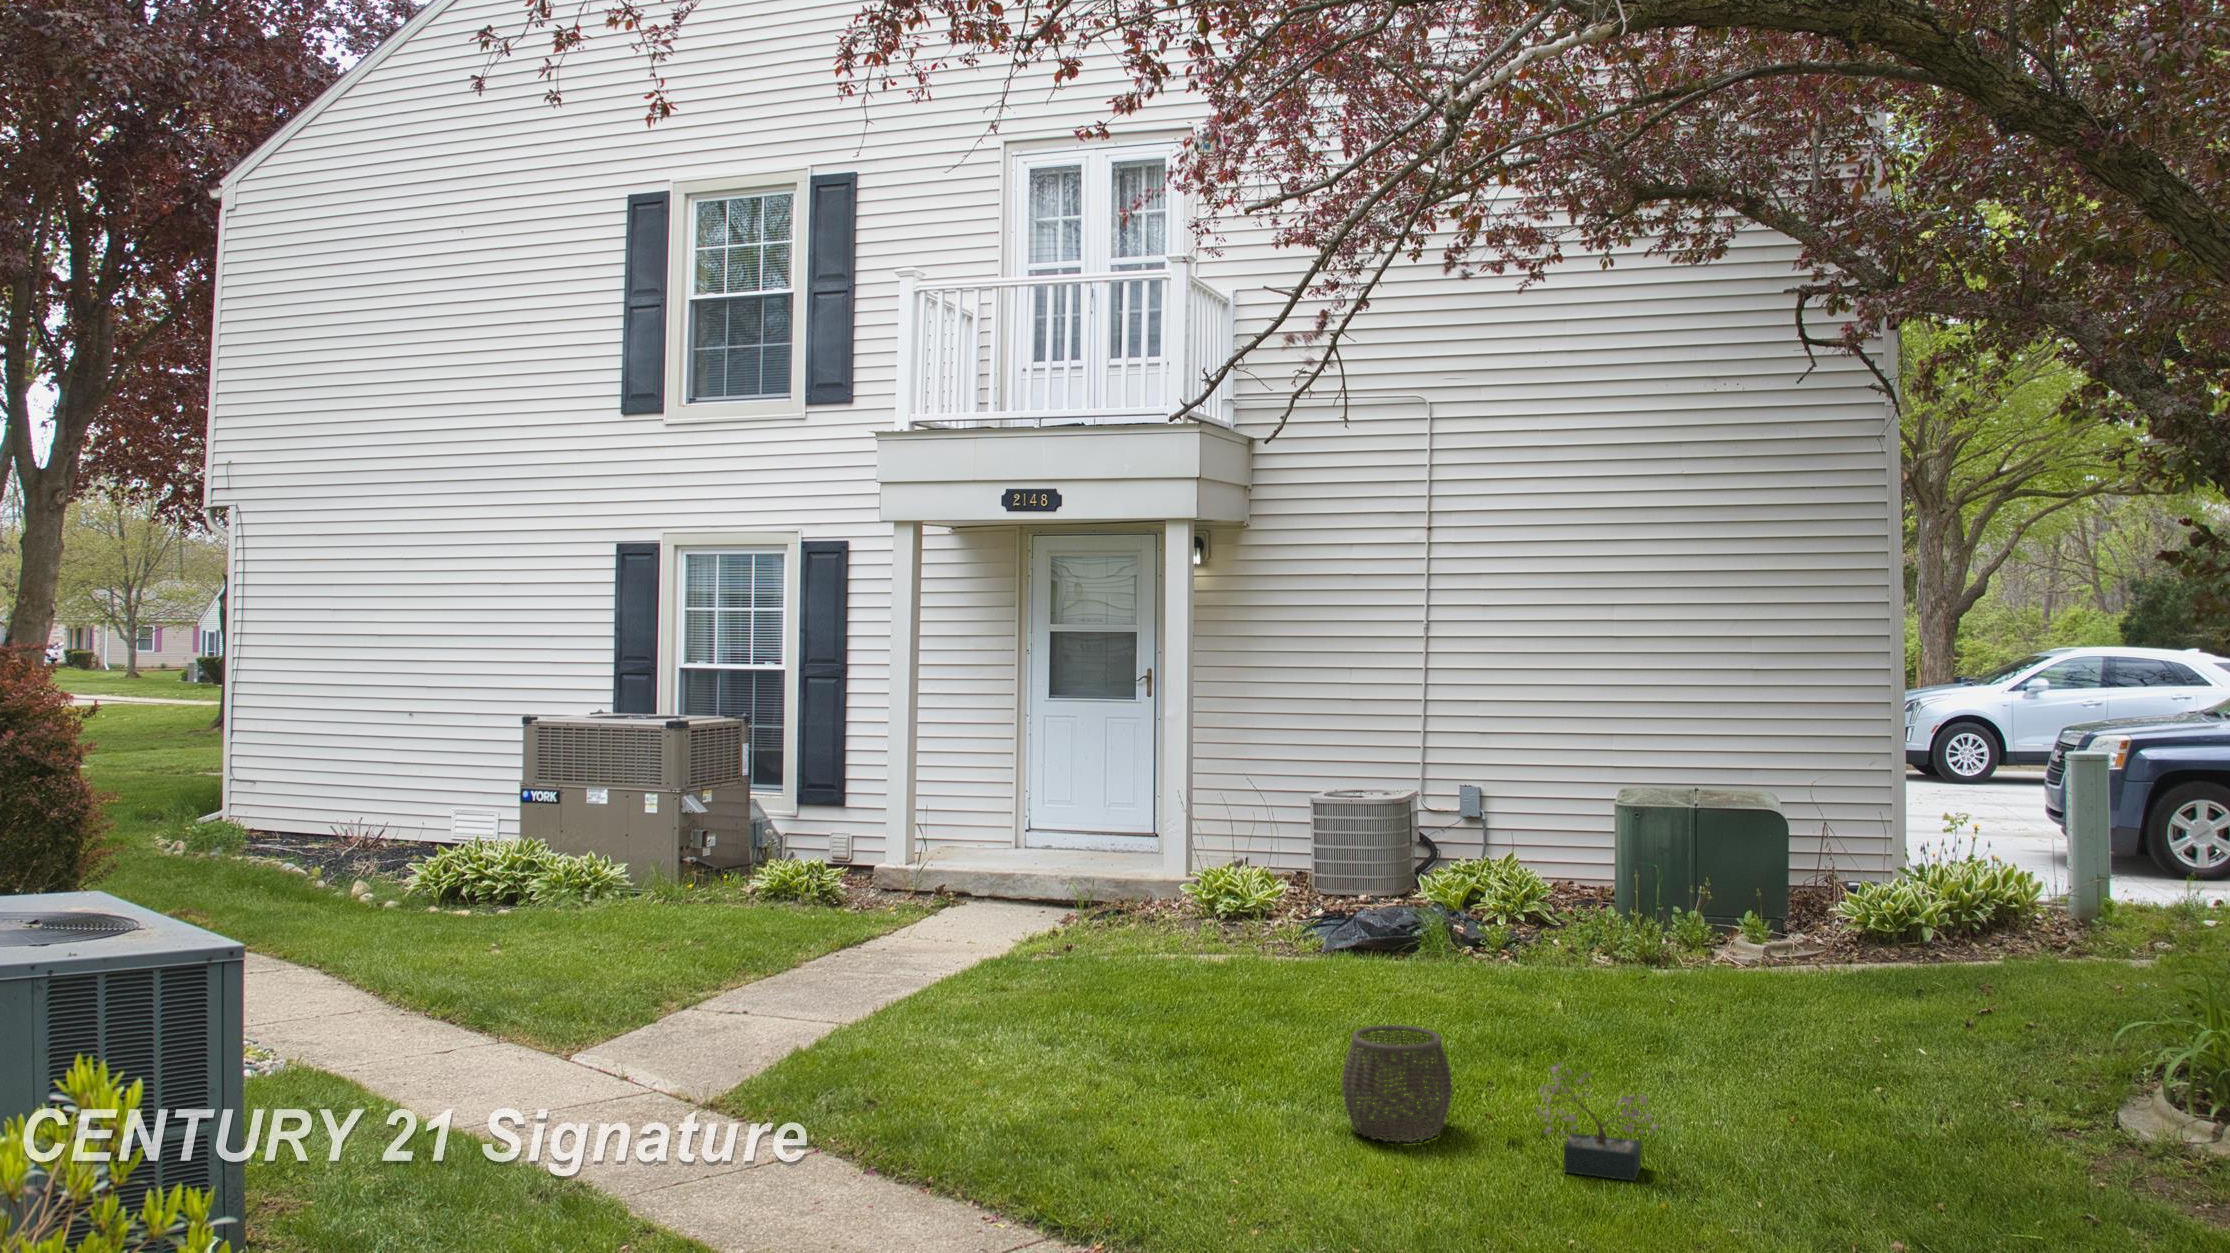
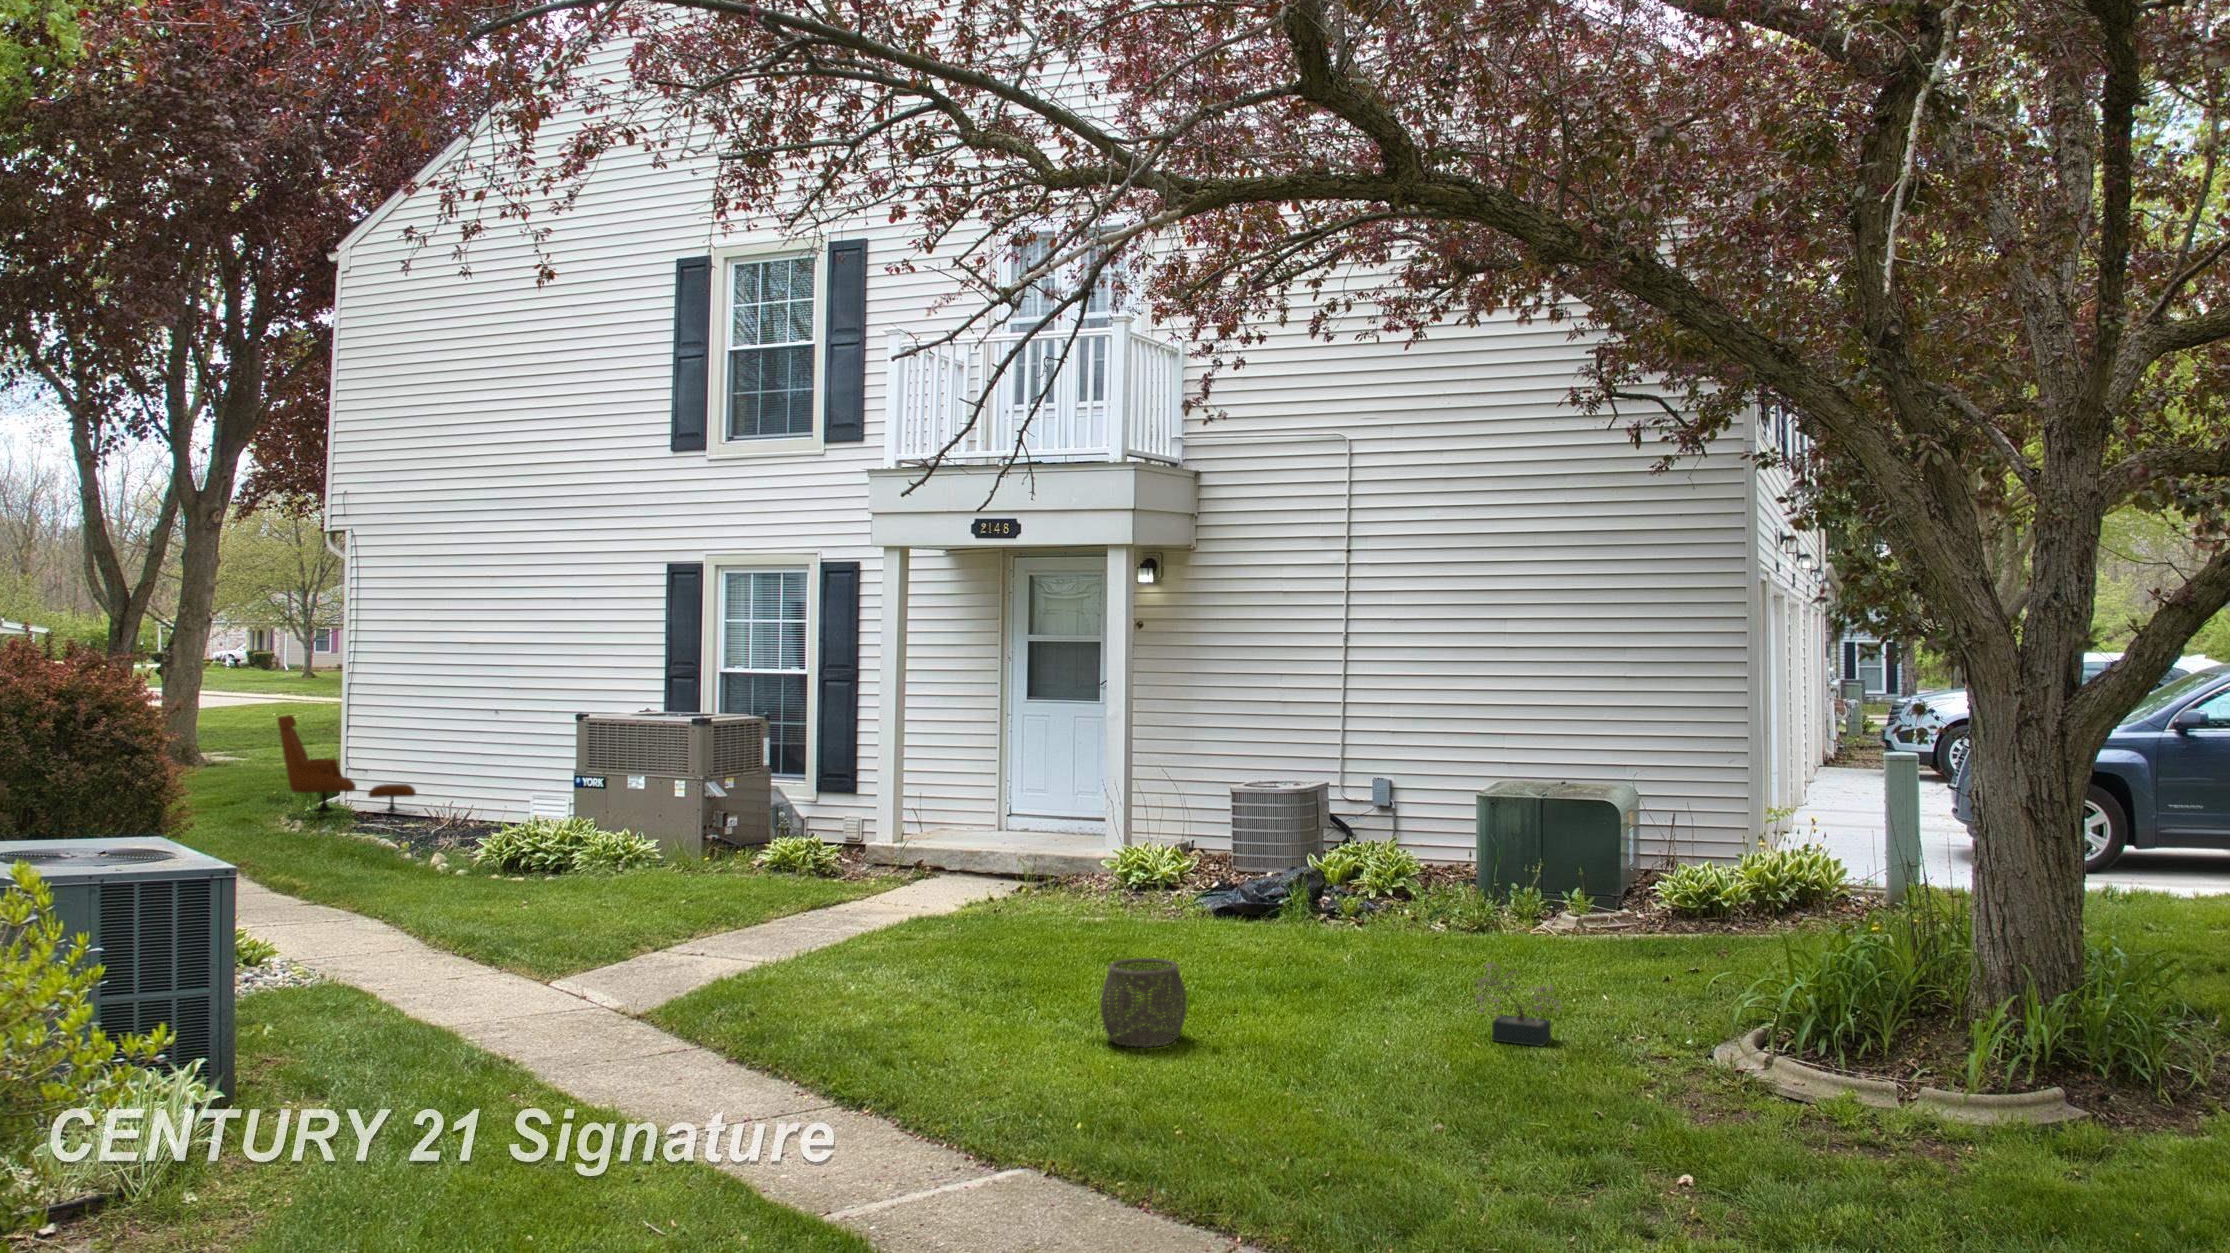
lounge chair: none [151,720,315,840] -> present [278,715,416,818]
decorative plant: present [1537,1063,1658,1181] -> present [1476,963,1561,1046]

